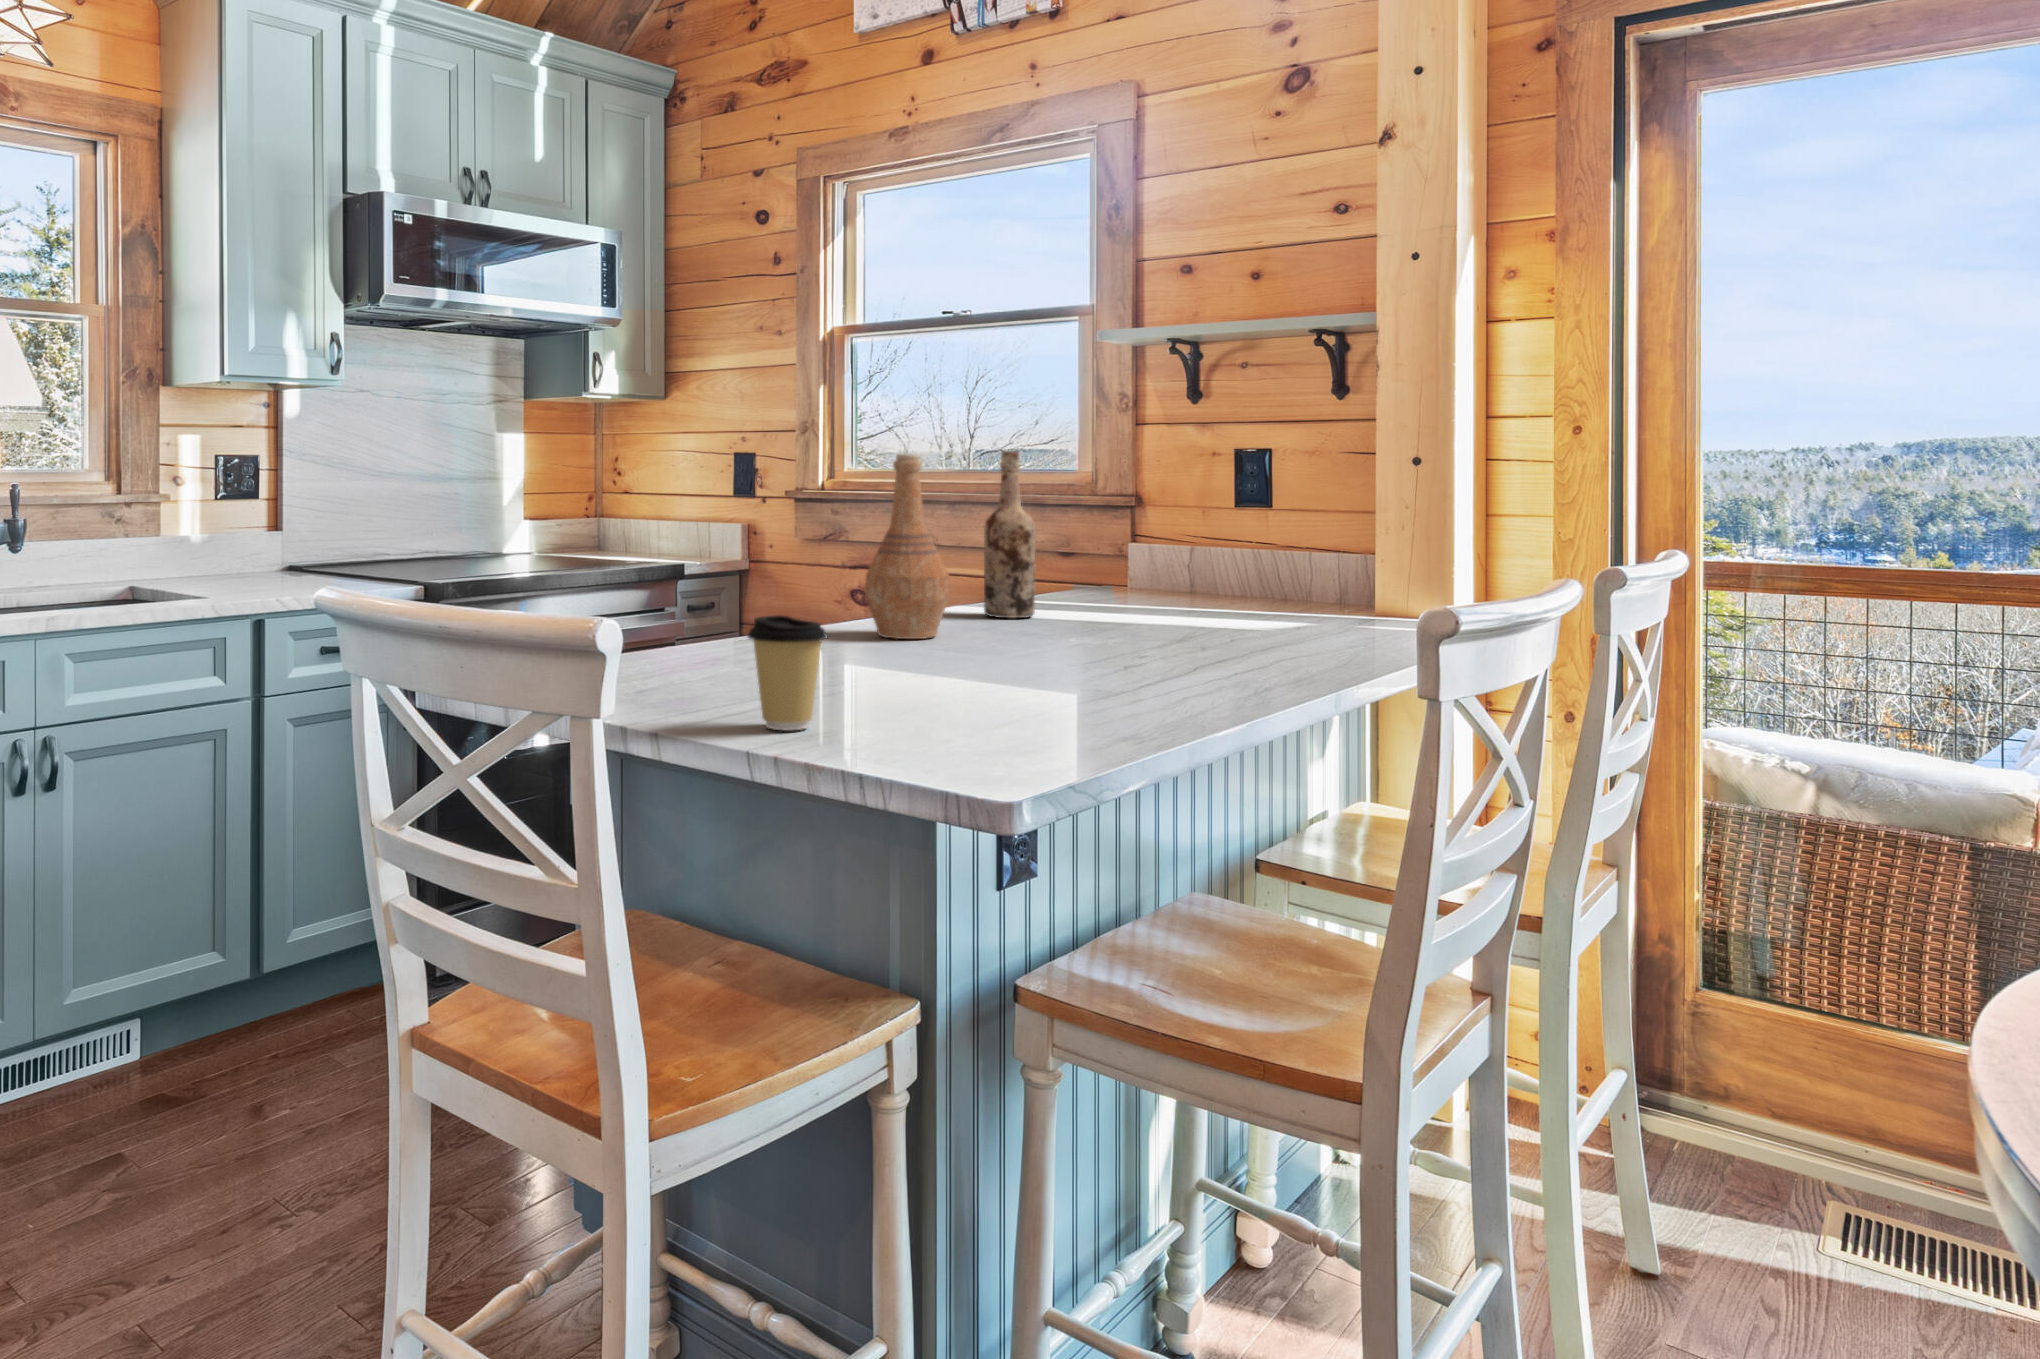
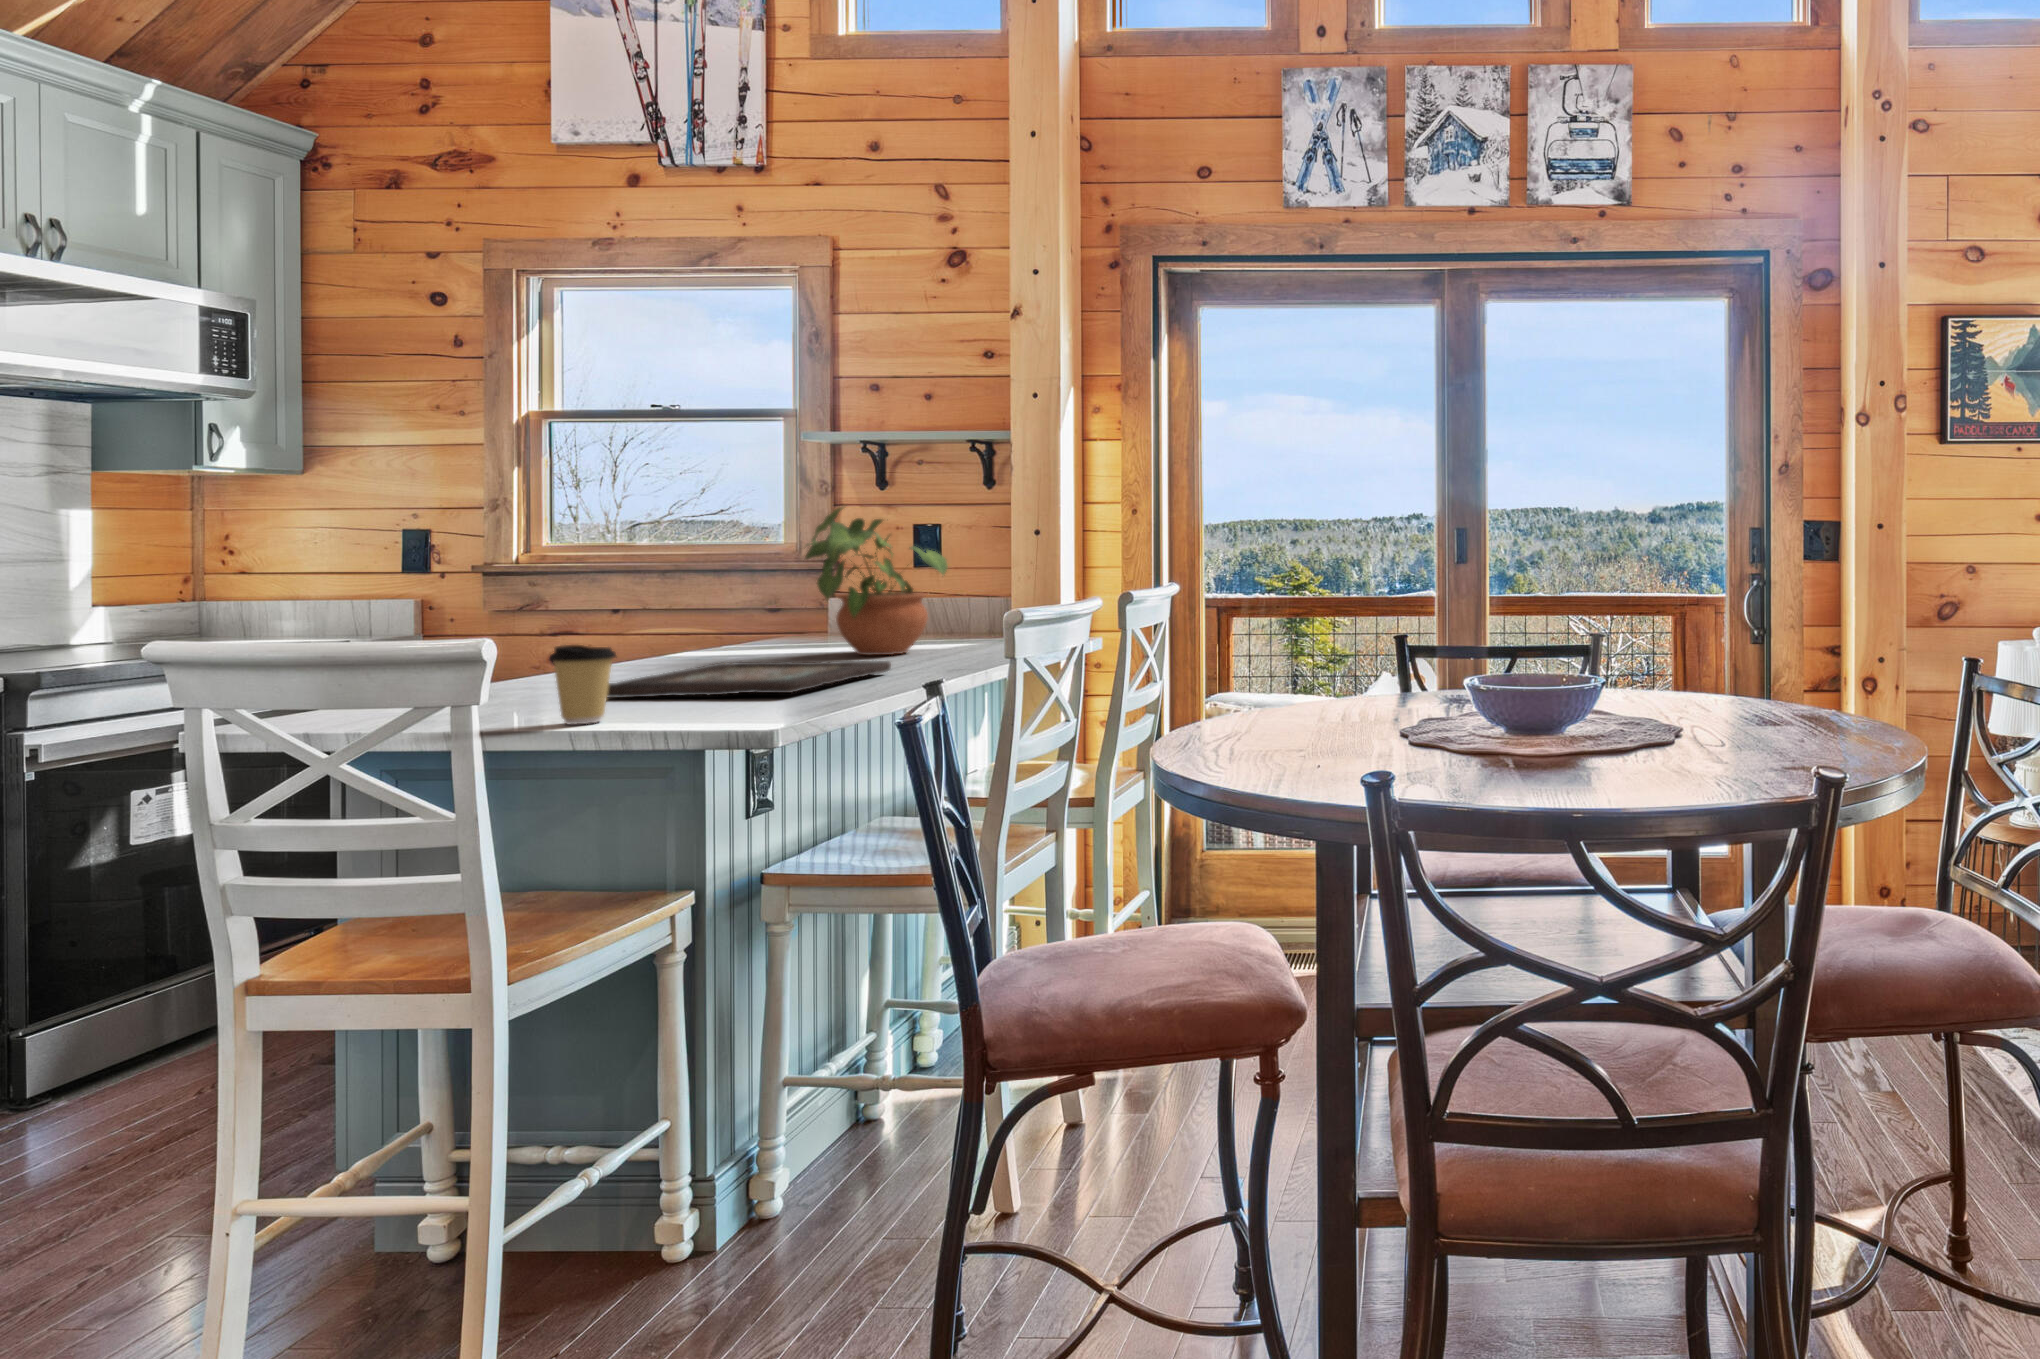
potted plant: none [1090,425,1286,636] -> present [805,507,948,655]
wine bottle: present [984,451,1036,618] -> none [706,525,752,655]
vase: present [865,454,950,639] -> none [605,528,684,673]
decorative tray: none [835,636,1204,704] -> present [607,661,891,698]

